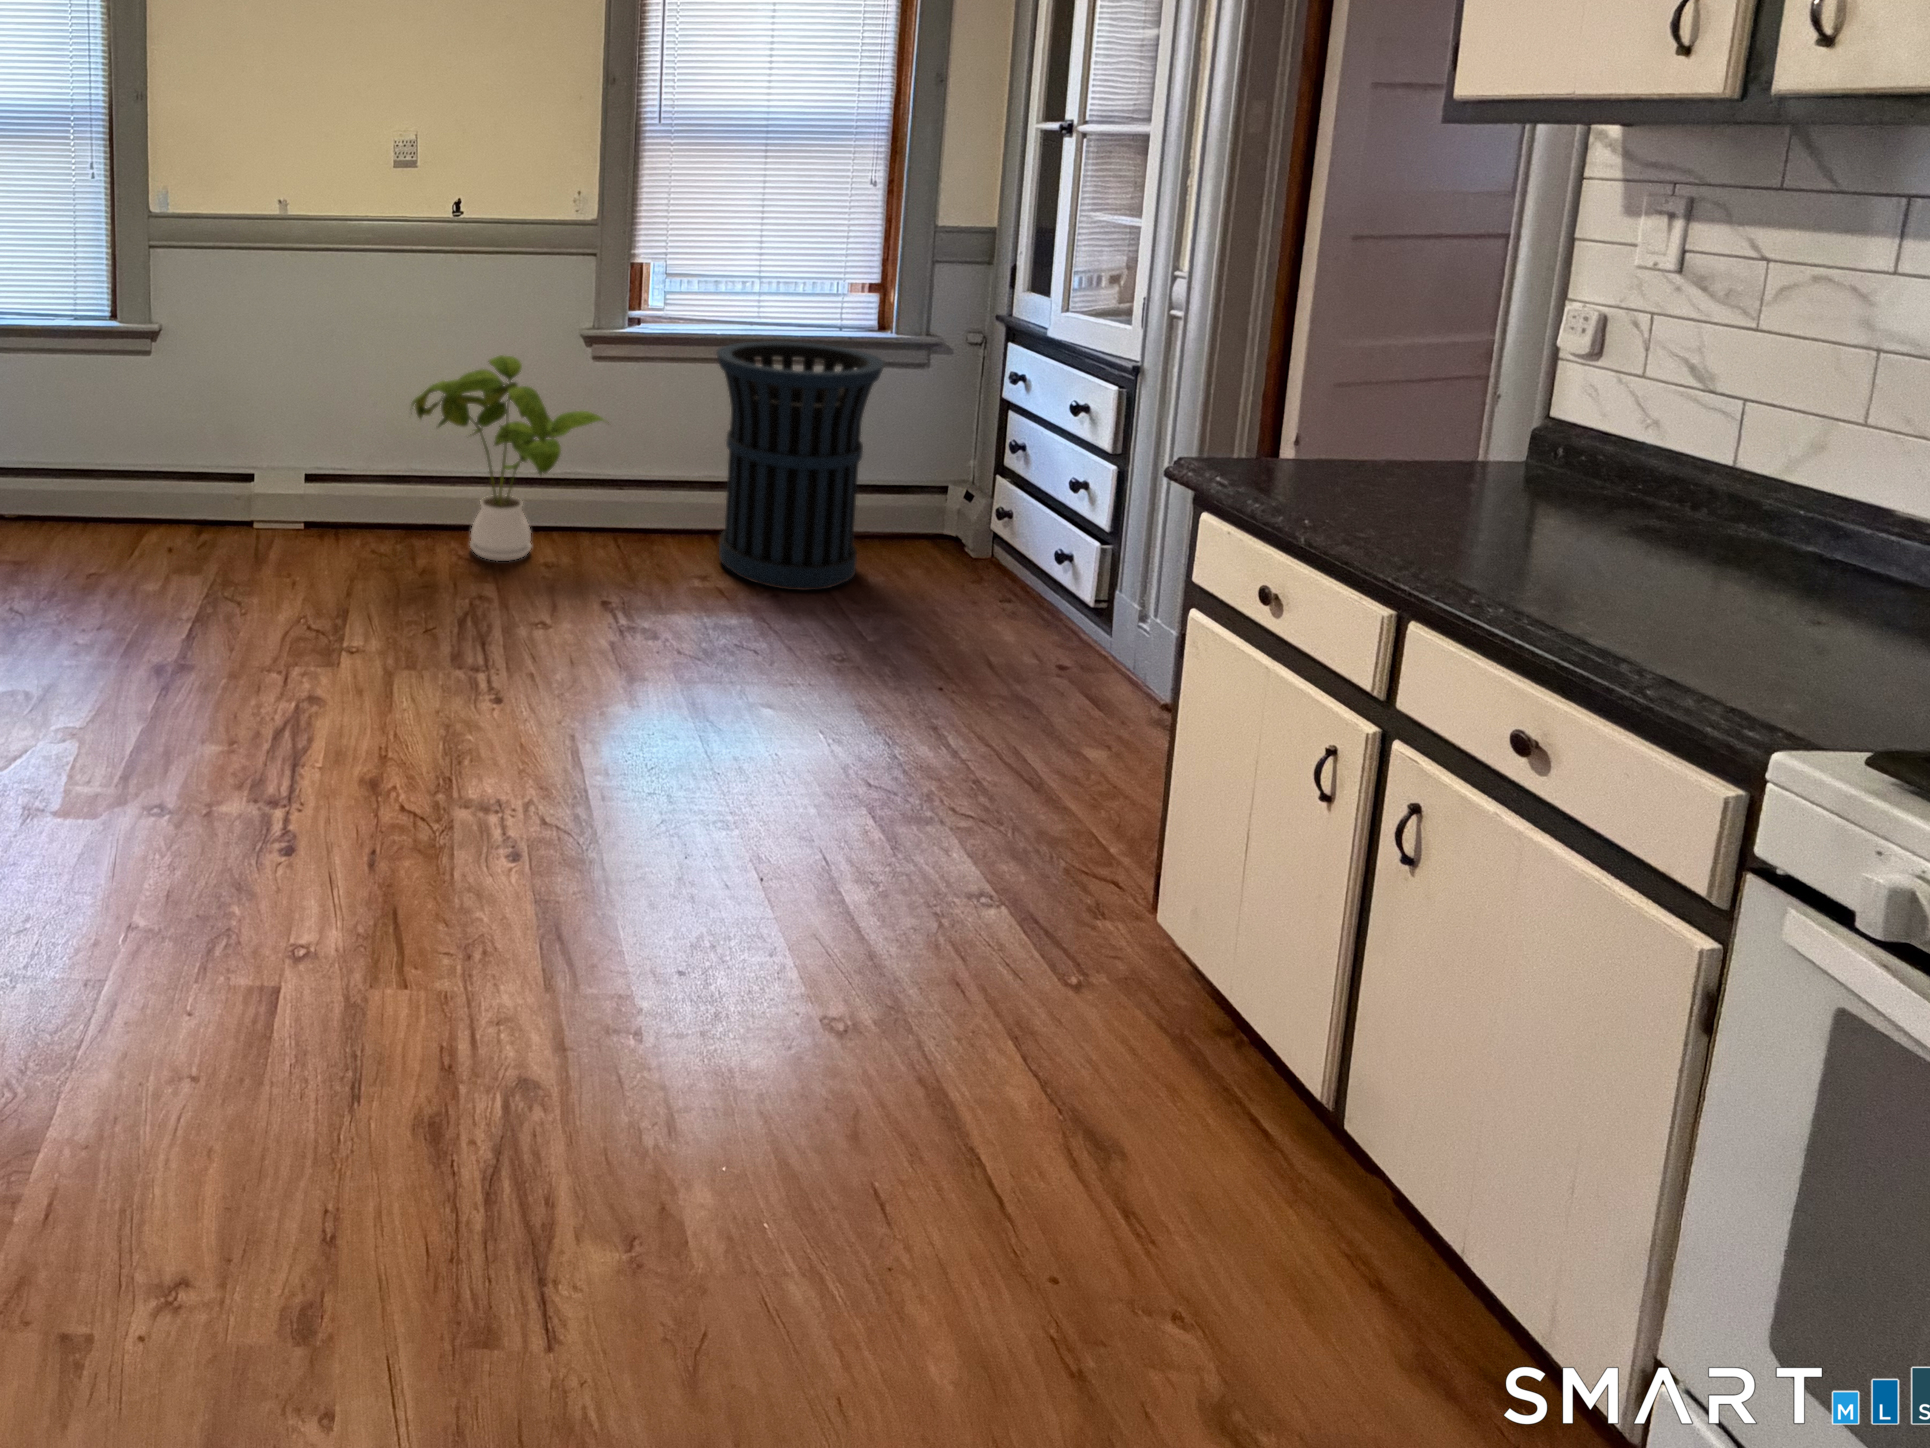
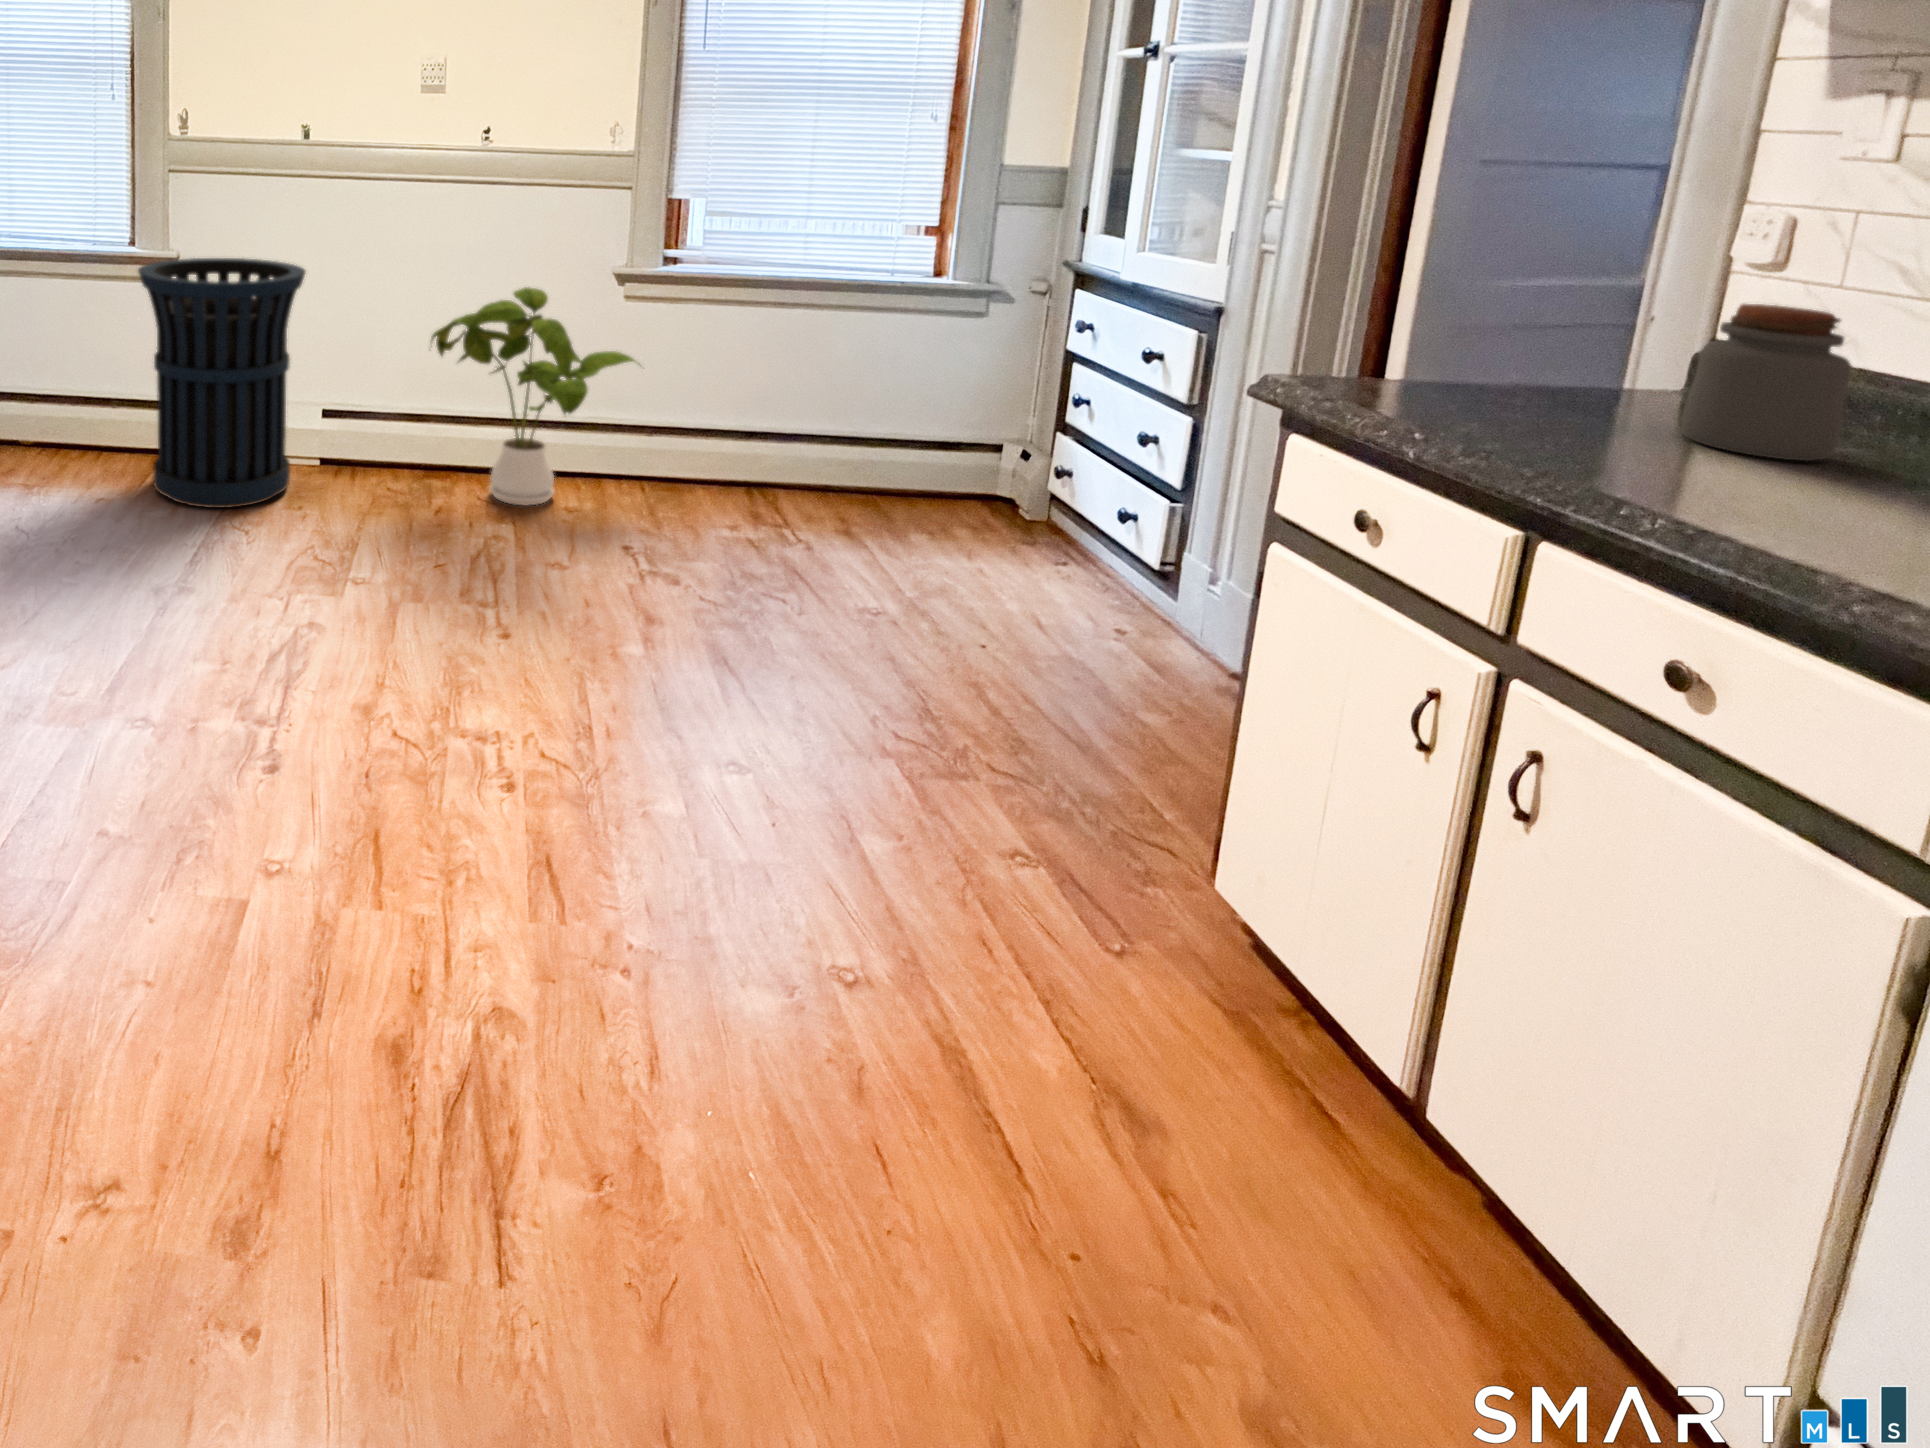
trash can: present [716,341,885,590] -> present [138,258,306,508]
jar: none [1523,398,1655,535] -> present [1681,304,1851,461]

